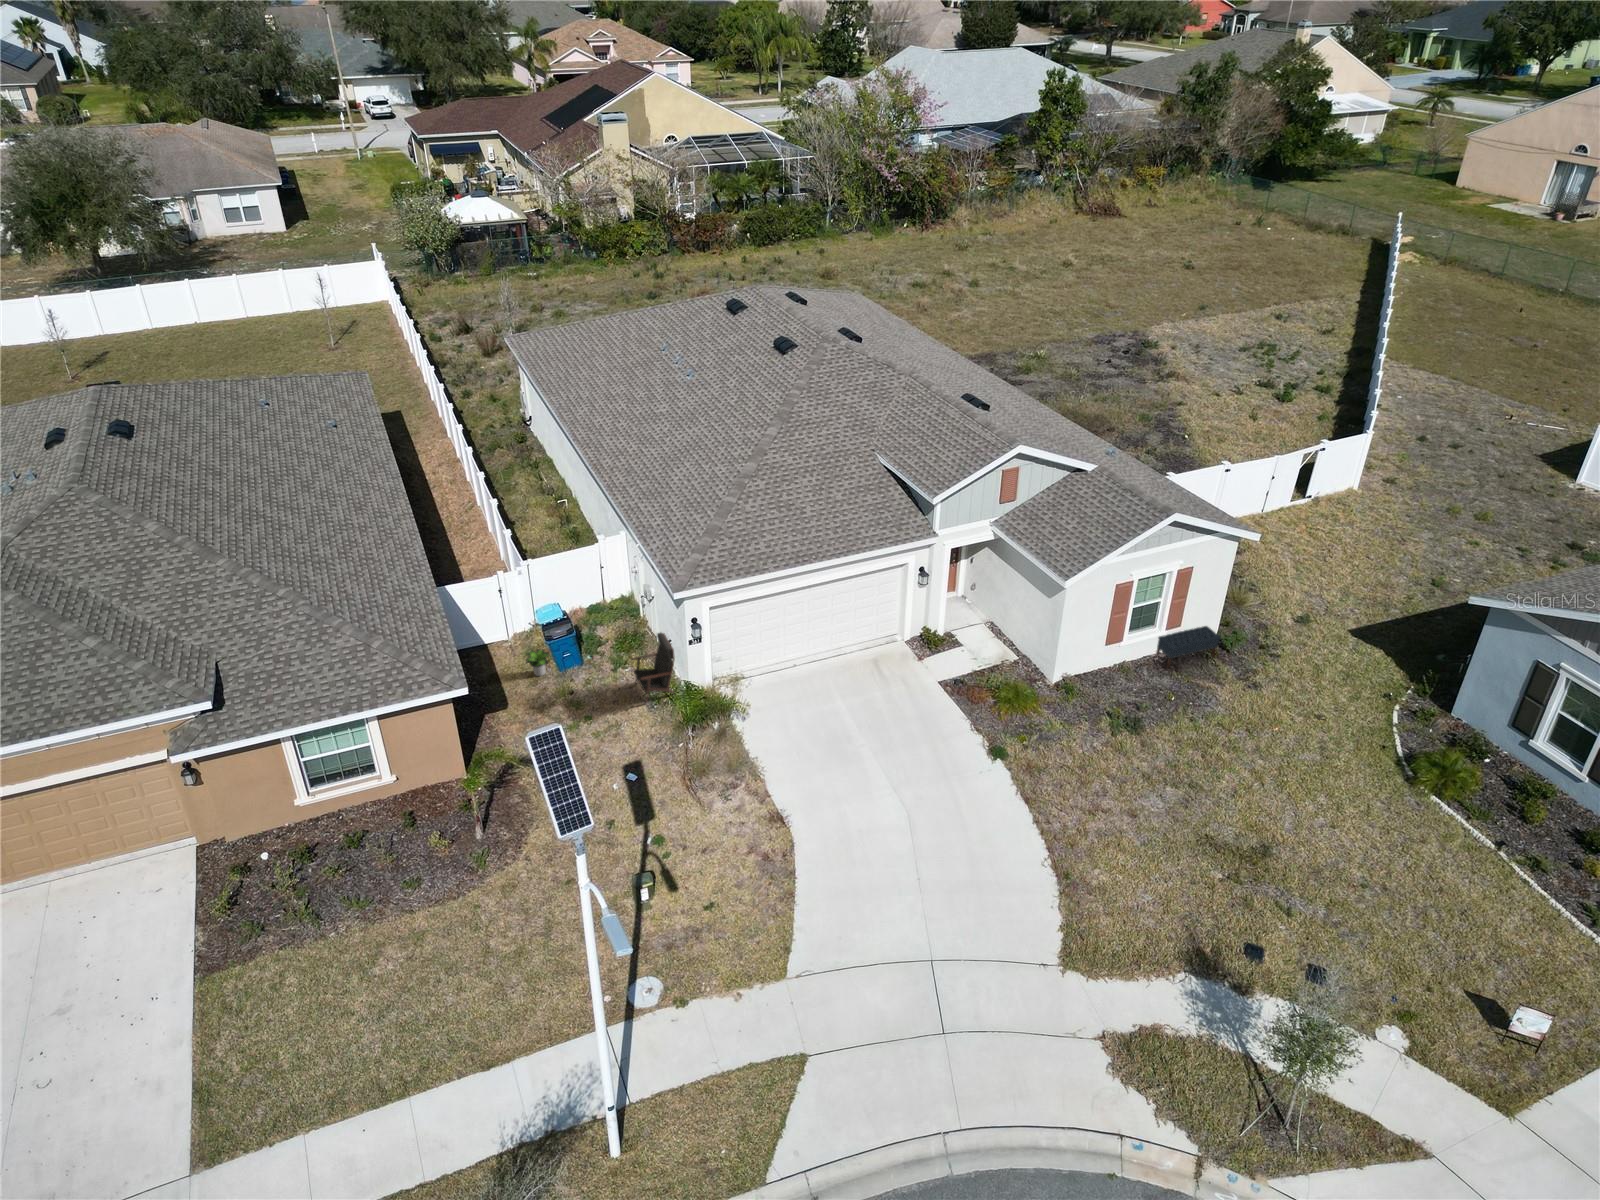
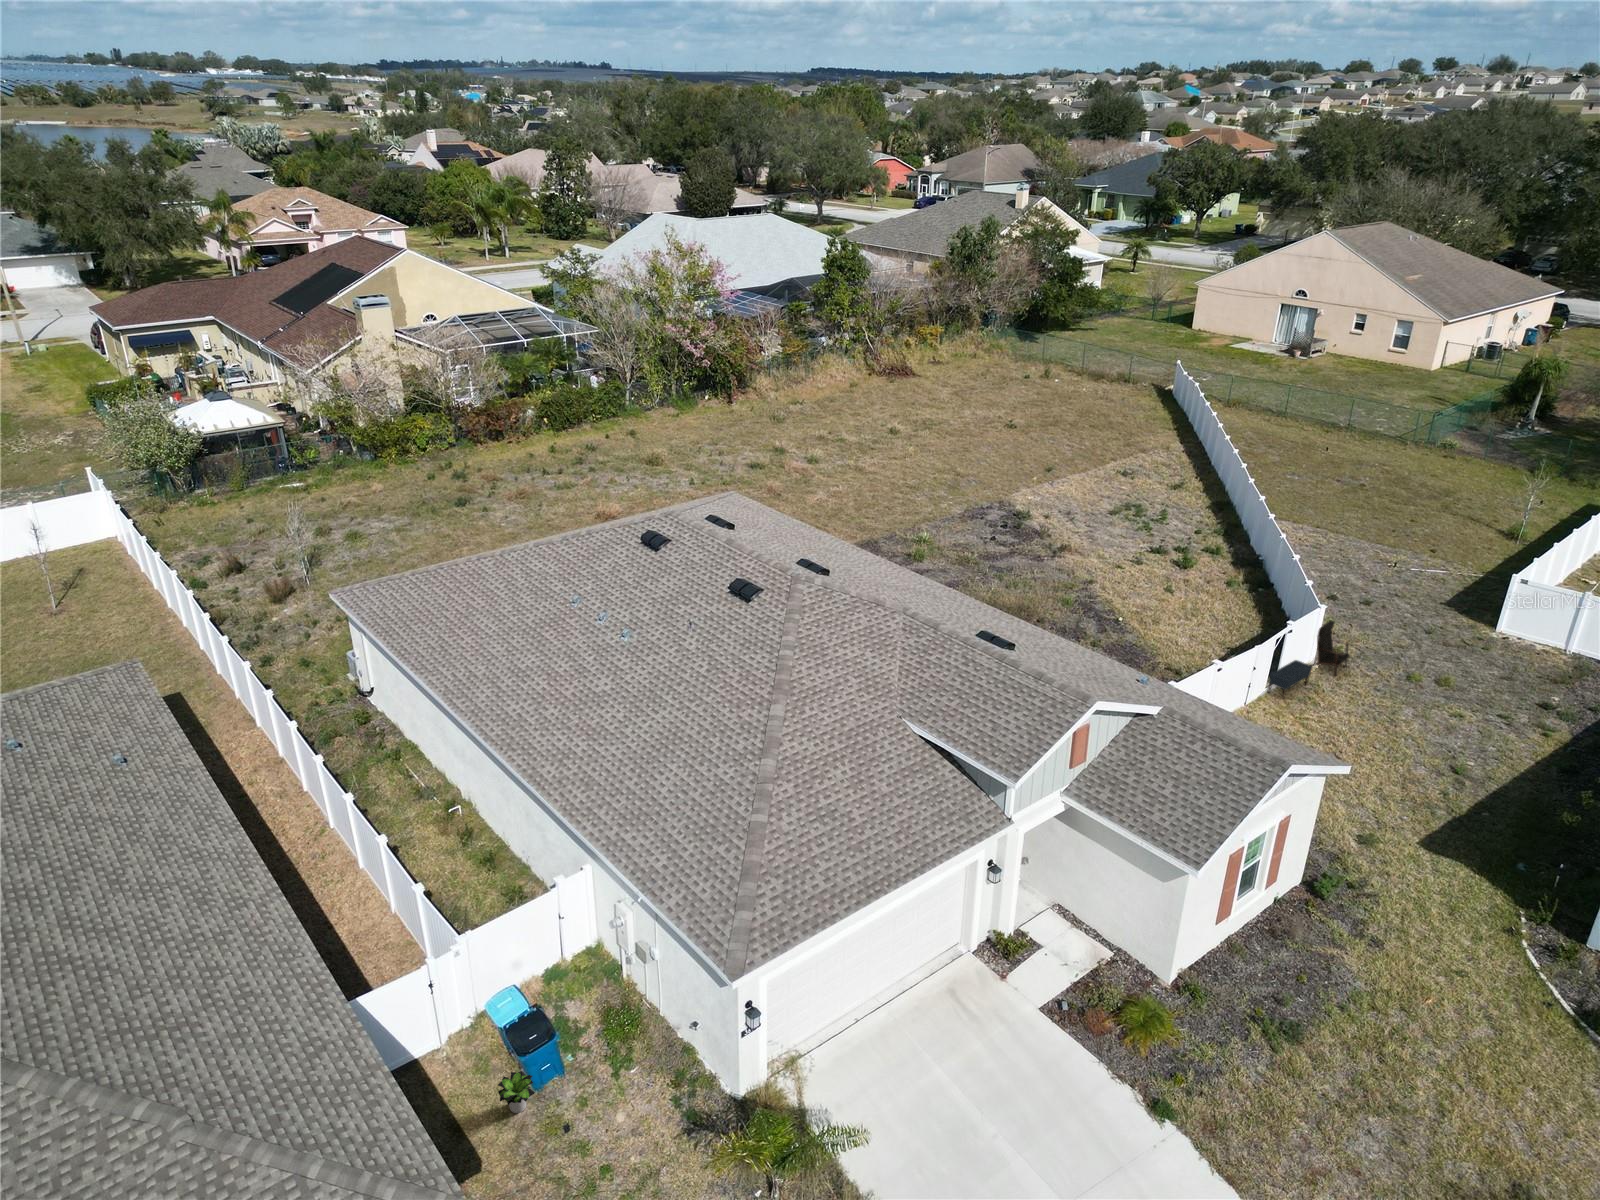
bench: present [1156,626,1220,668] -> present [1268,660,1312,699]
lounge chair: present [631,633,675,703] -> present [1310,620,1352,675]

